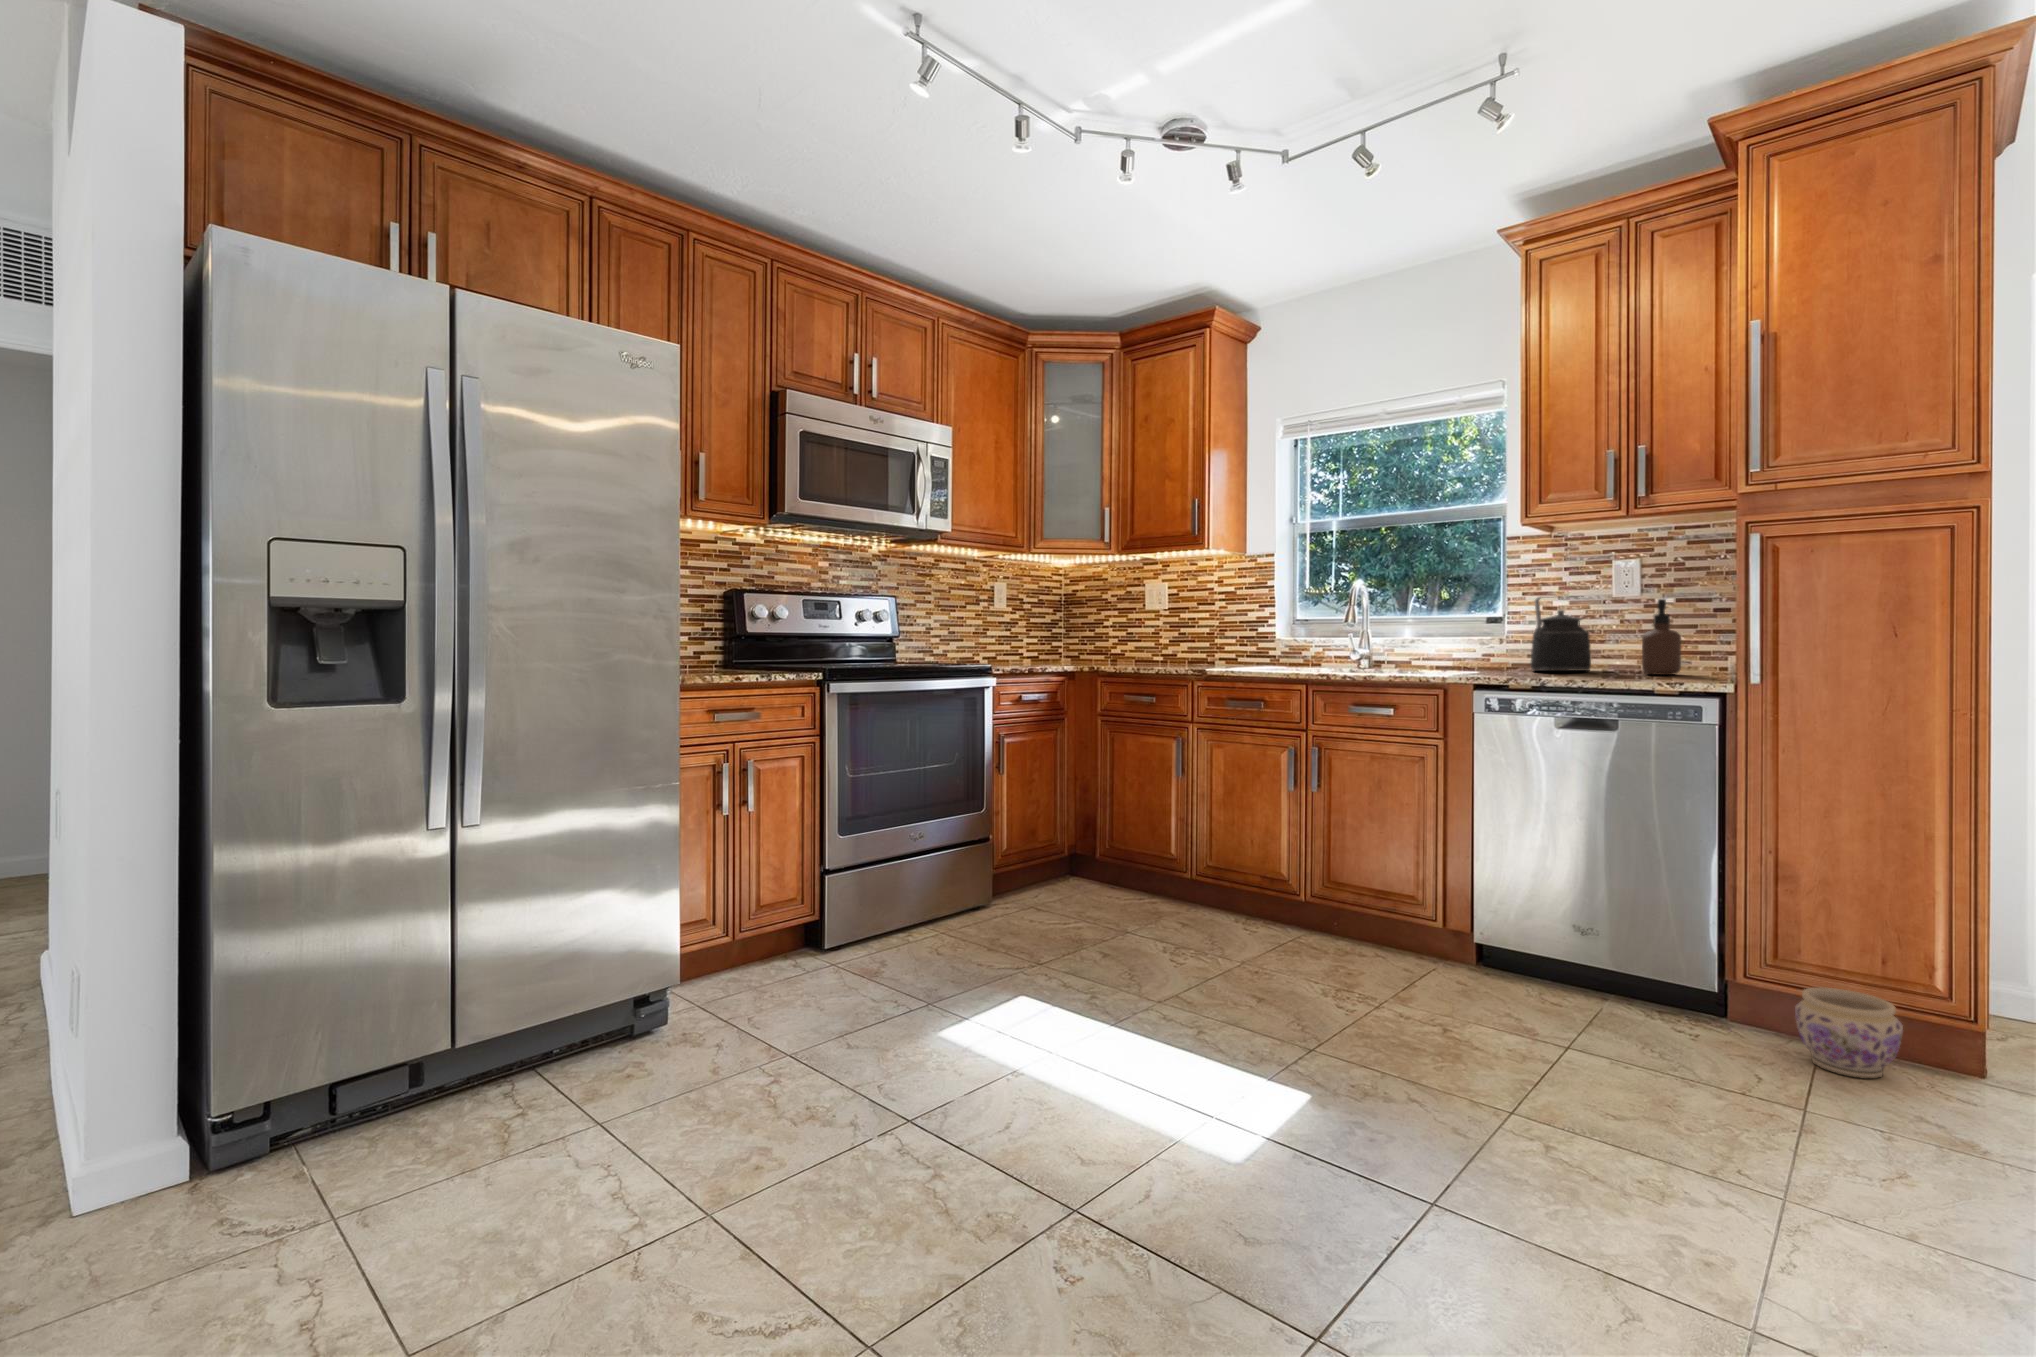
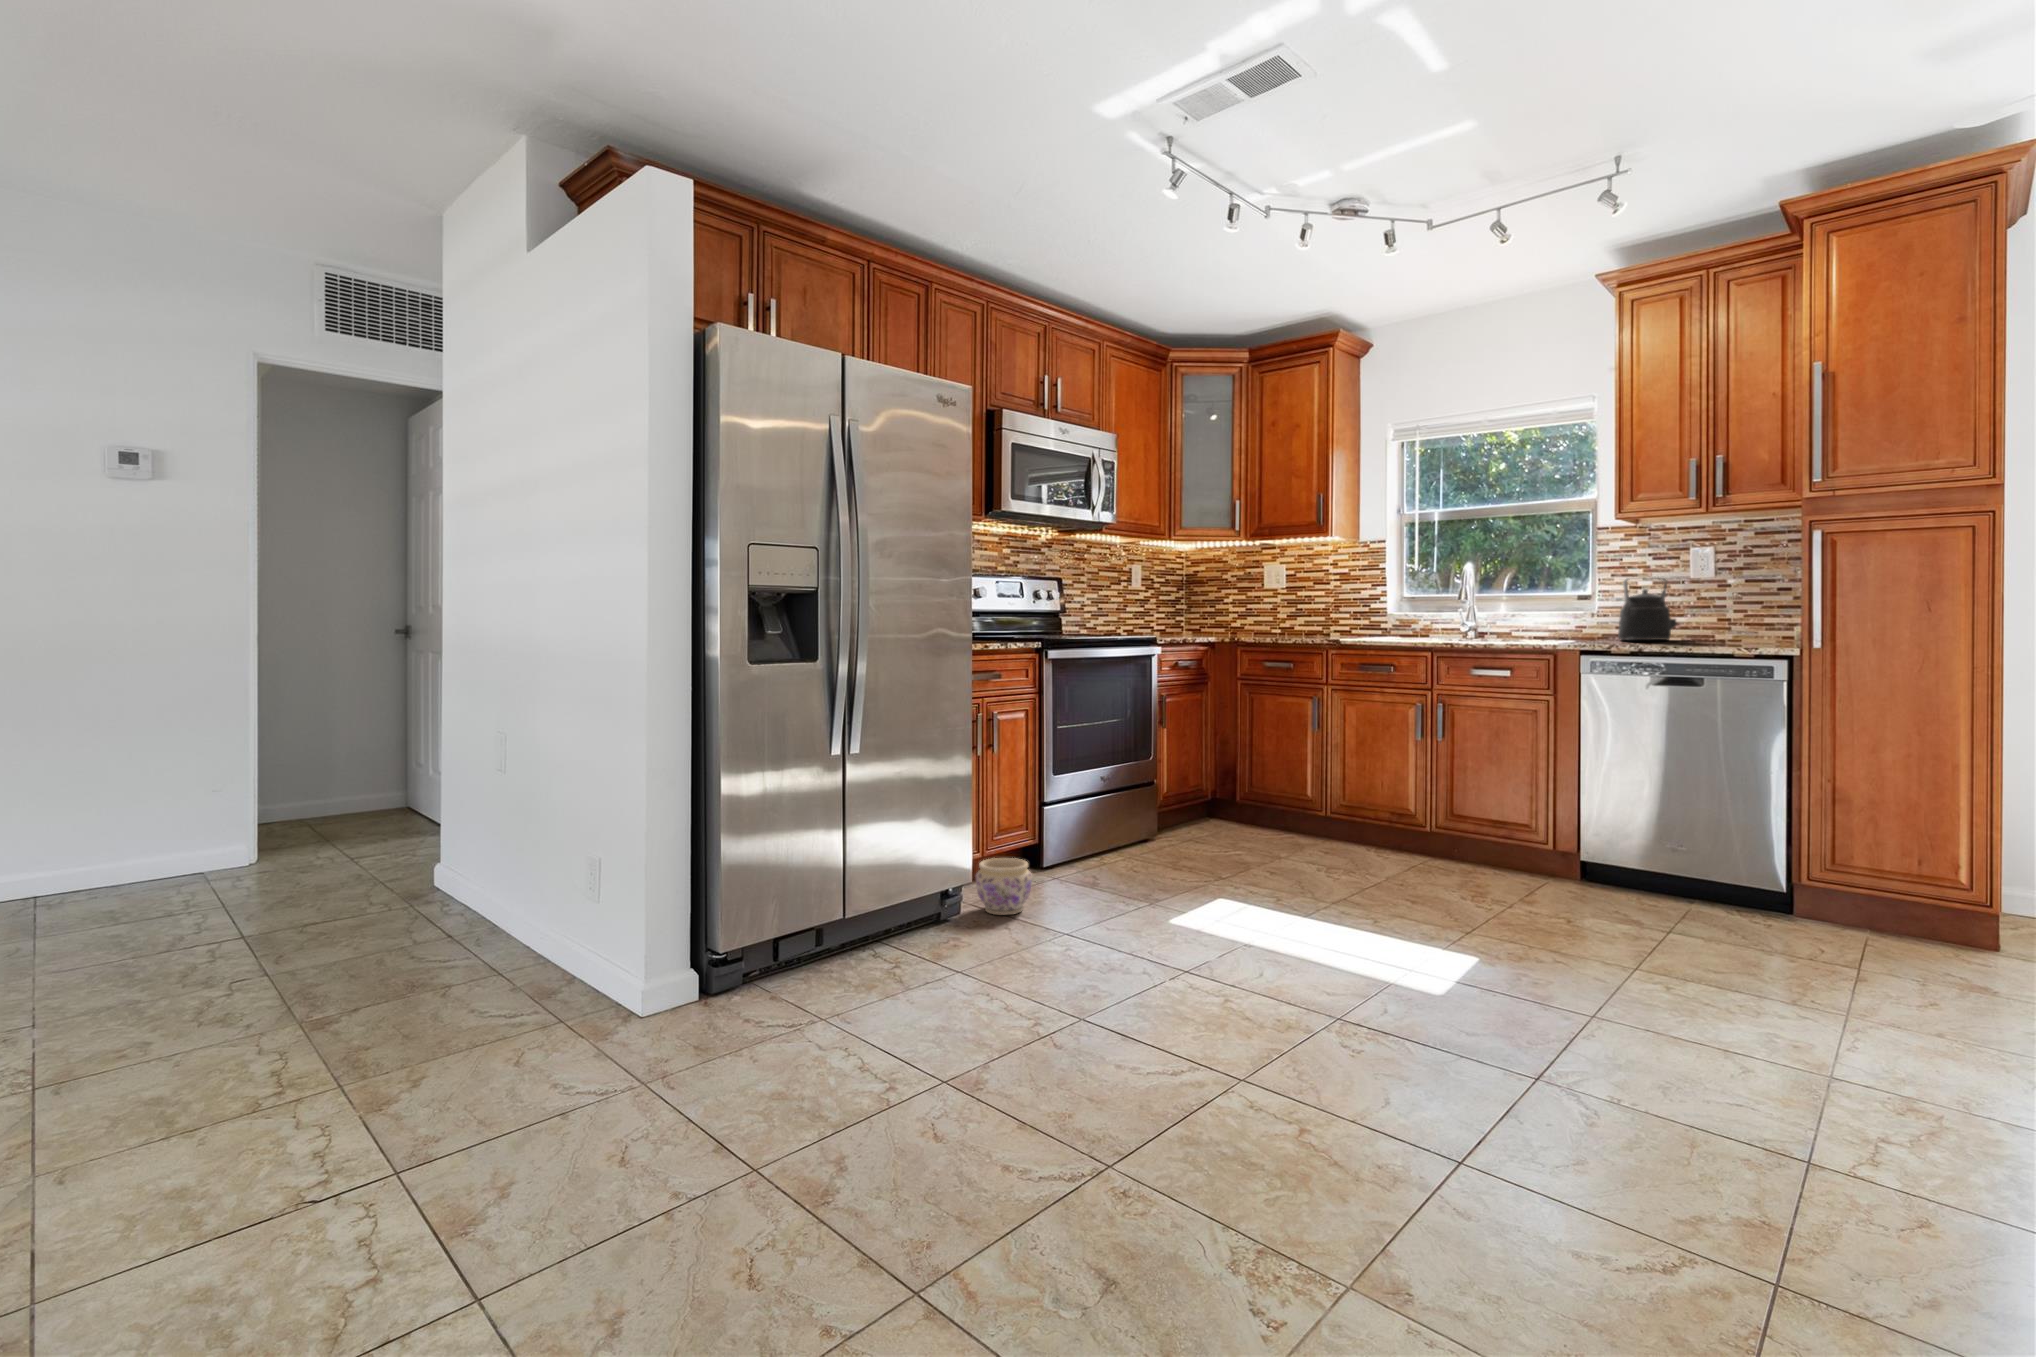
soap dispenser: present [1642,599,1681,675] -> none [1715,580,1748,642]
planter: present [1795,988,1903,1079] -> present [976,858,1032,915]

